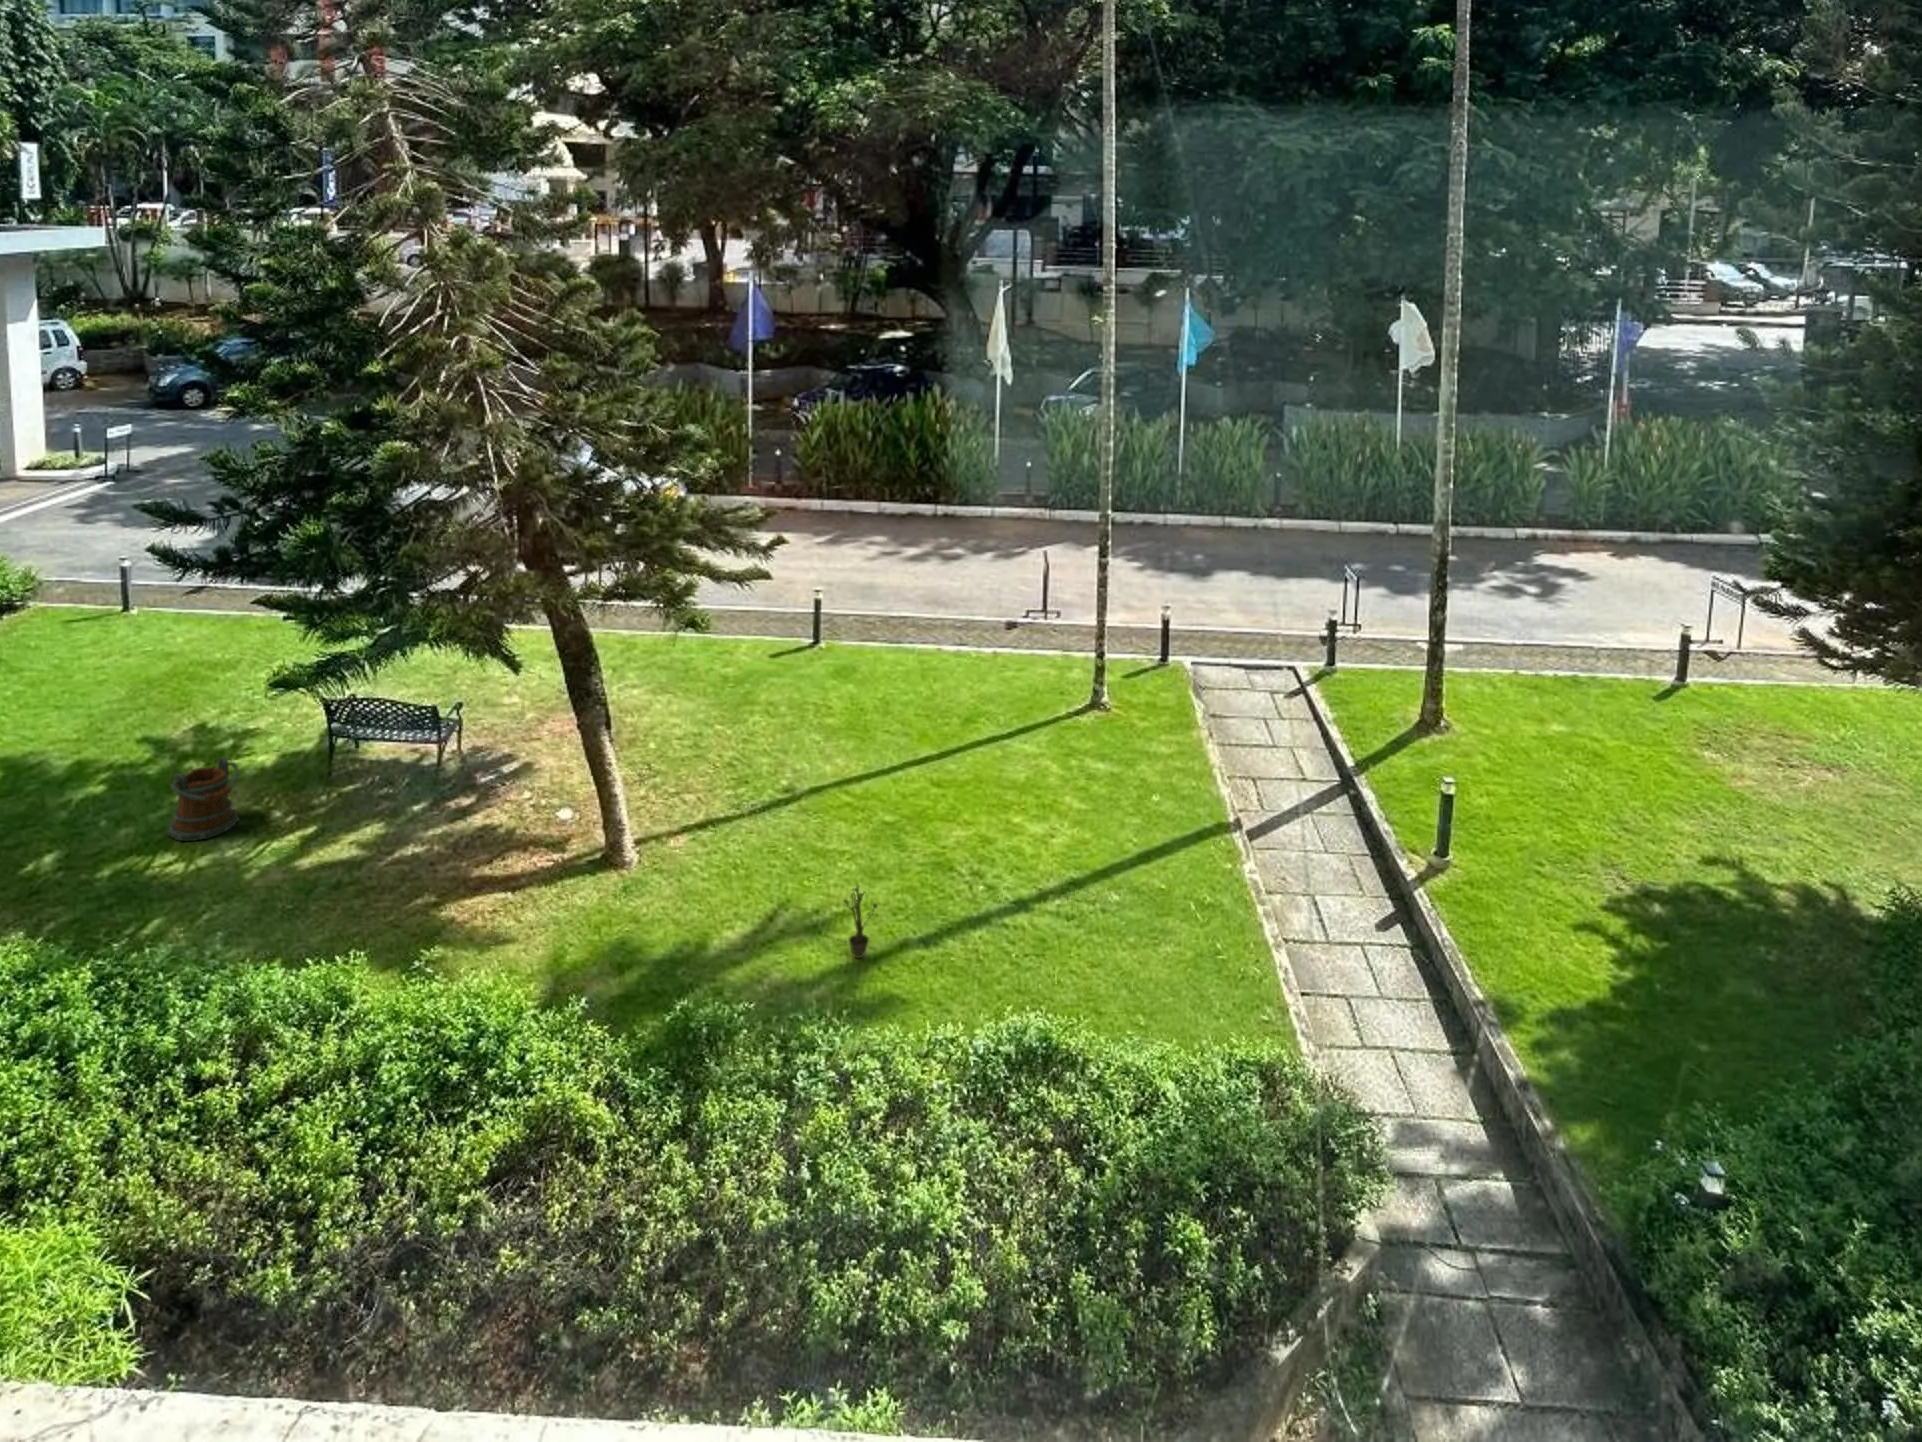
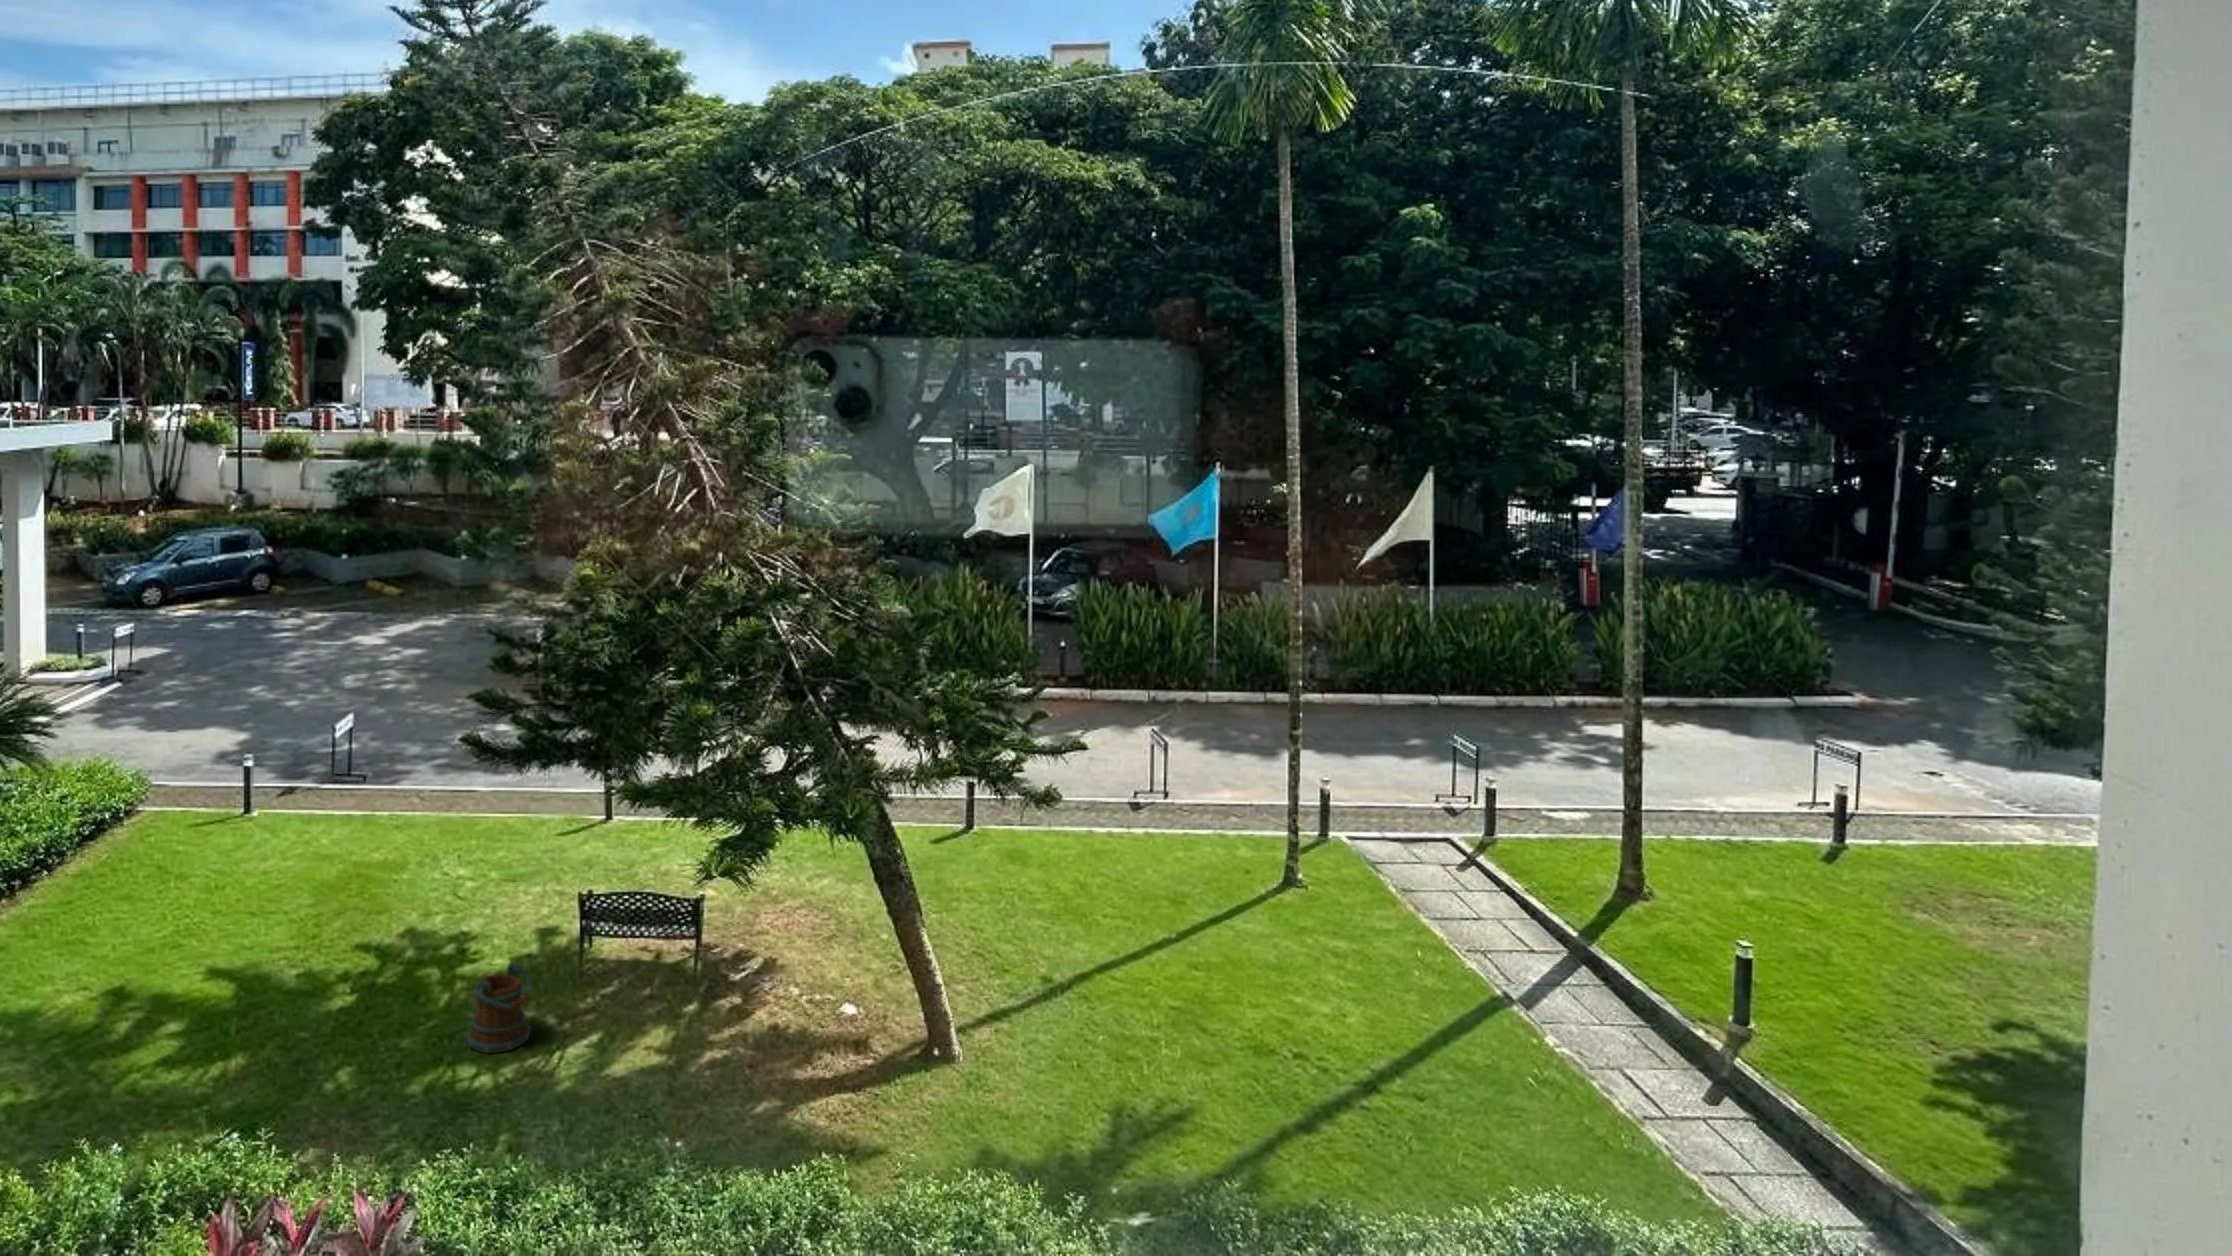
decorative plant: present [838,885,878,958] -> none [1239,1065,1297,1144]

